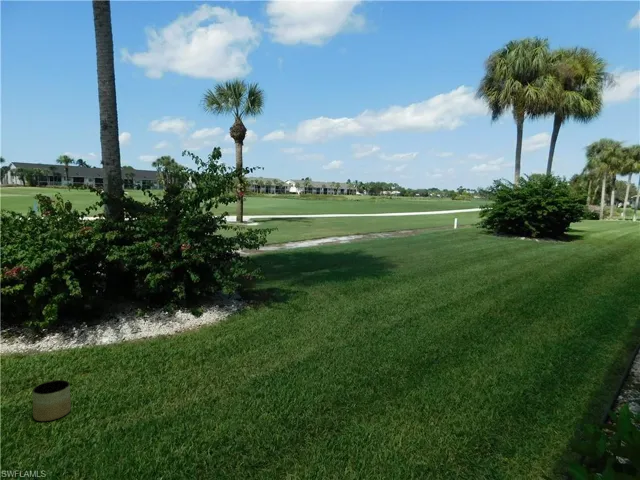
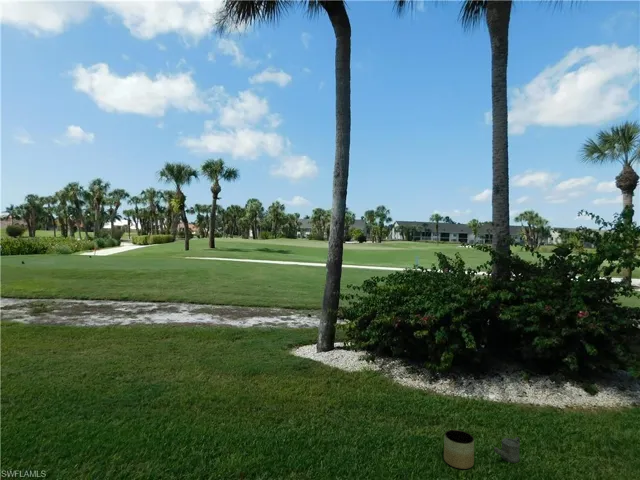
watering can: none [93,369,123,394] -> present [494,437,520,463]

